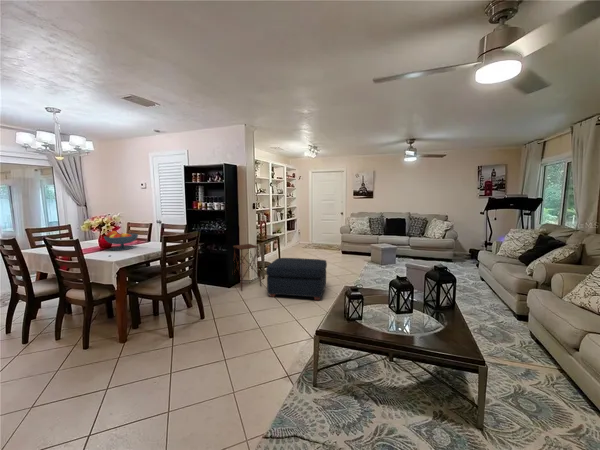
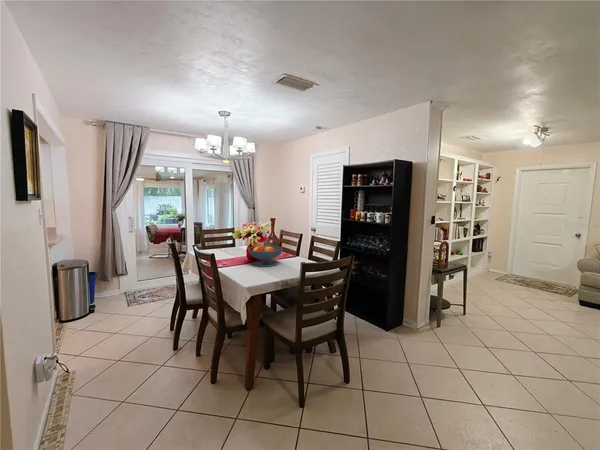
side table: present [233,244,261,291] -> none [390,274,436,343]
ottoman: present [266,258,327,300] -> none [449,306,580,415]

